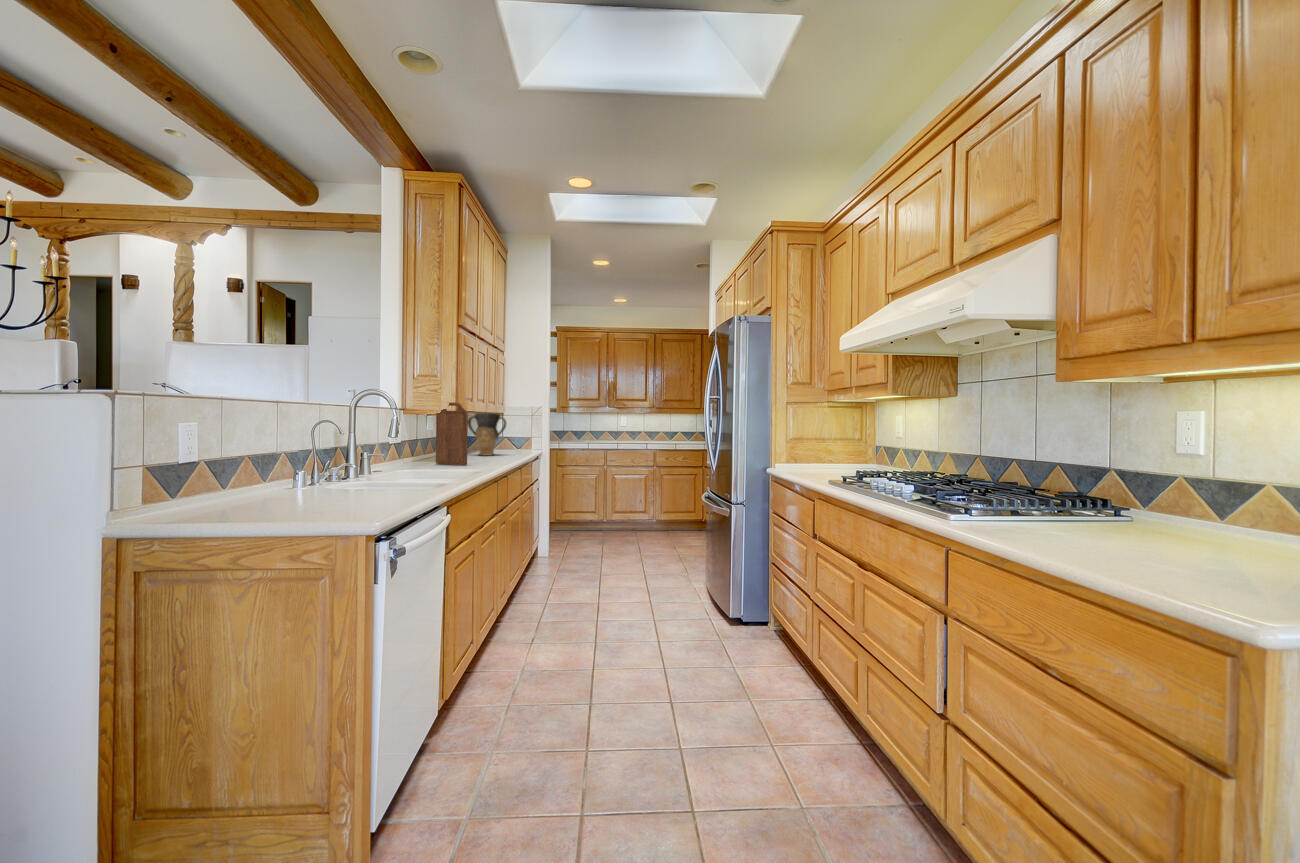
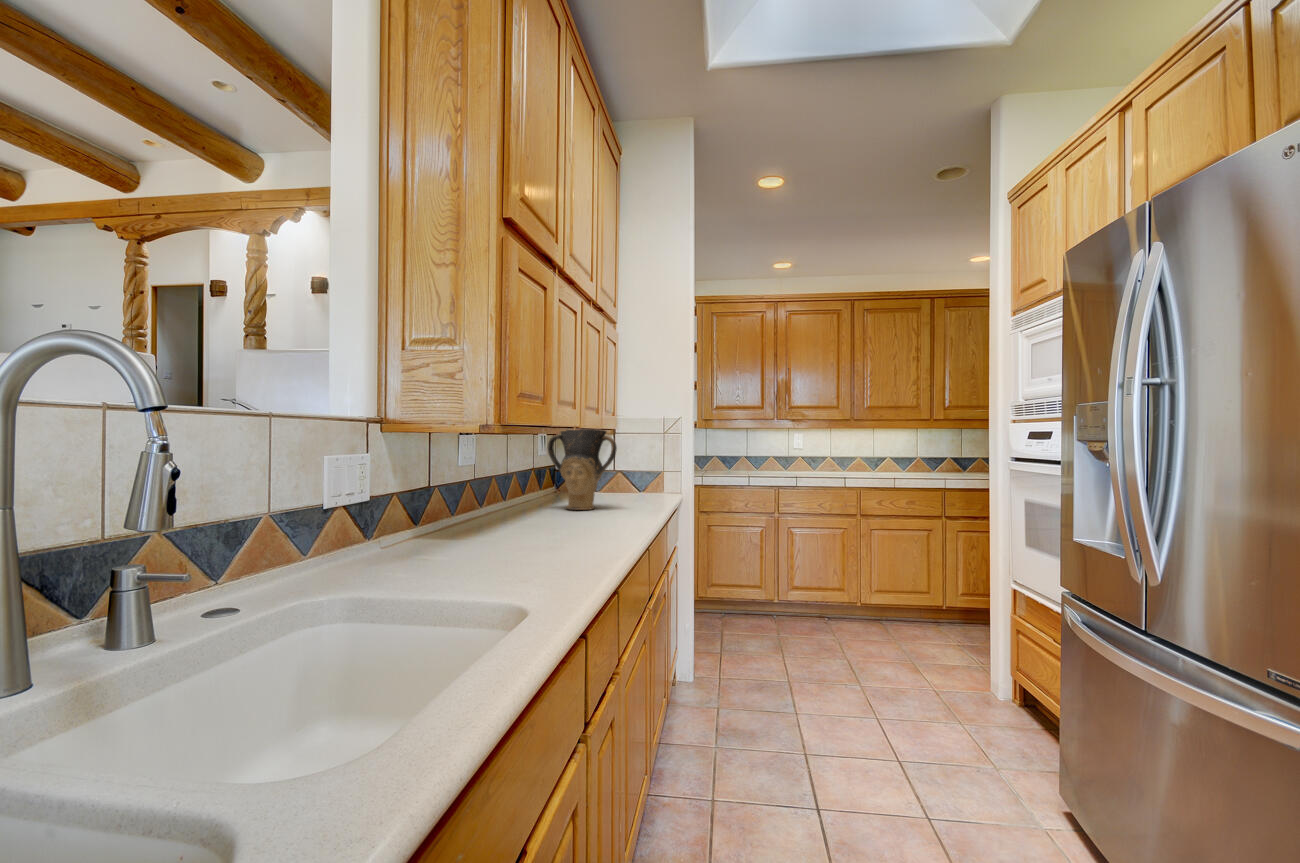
cutting board: present [436,403,468,465] -> none [459,404,522,548]

